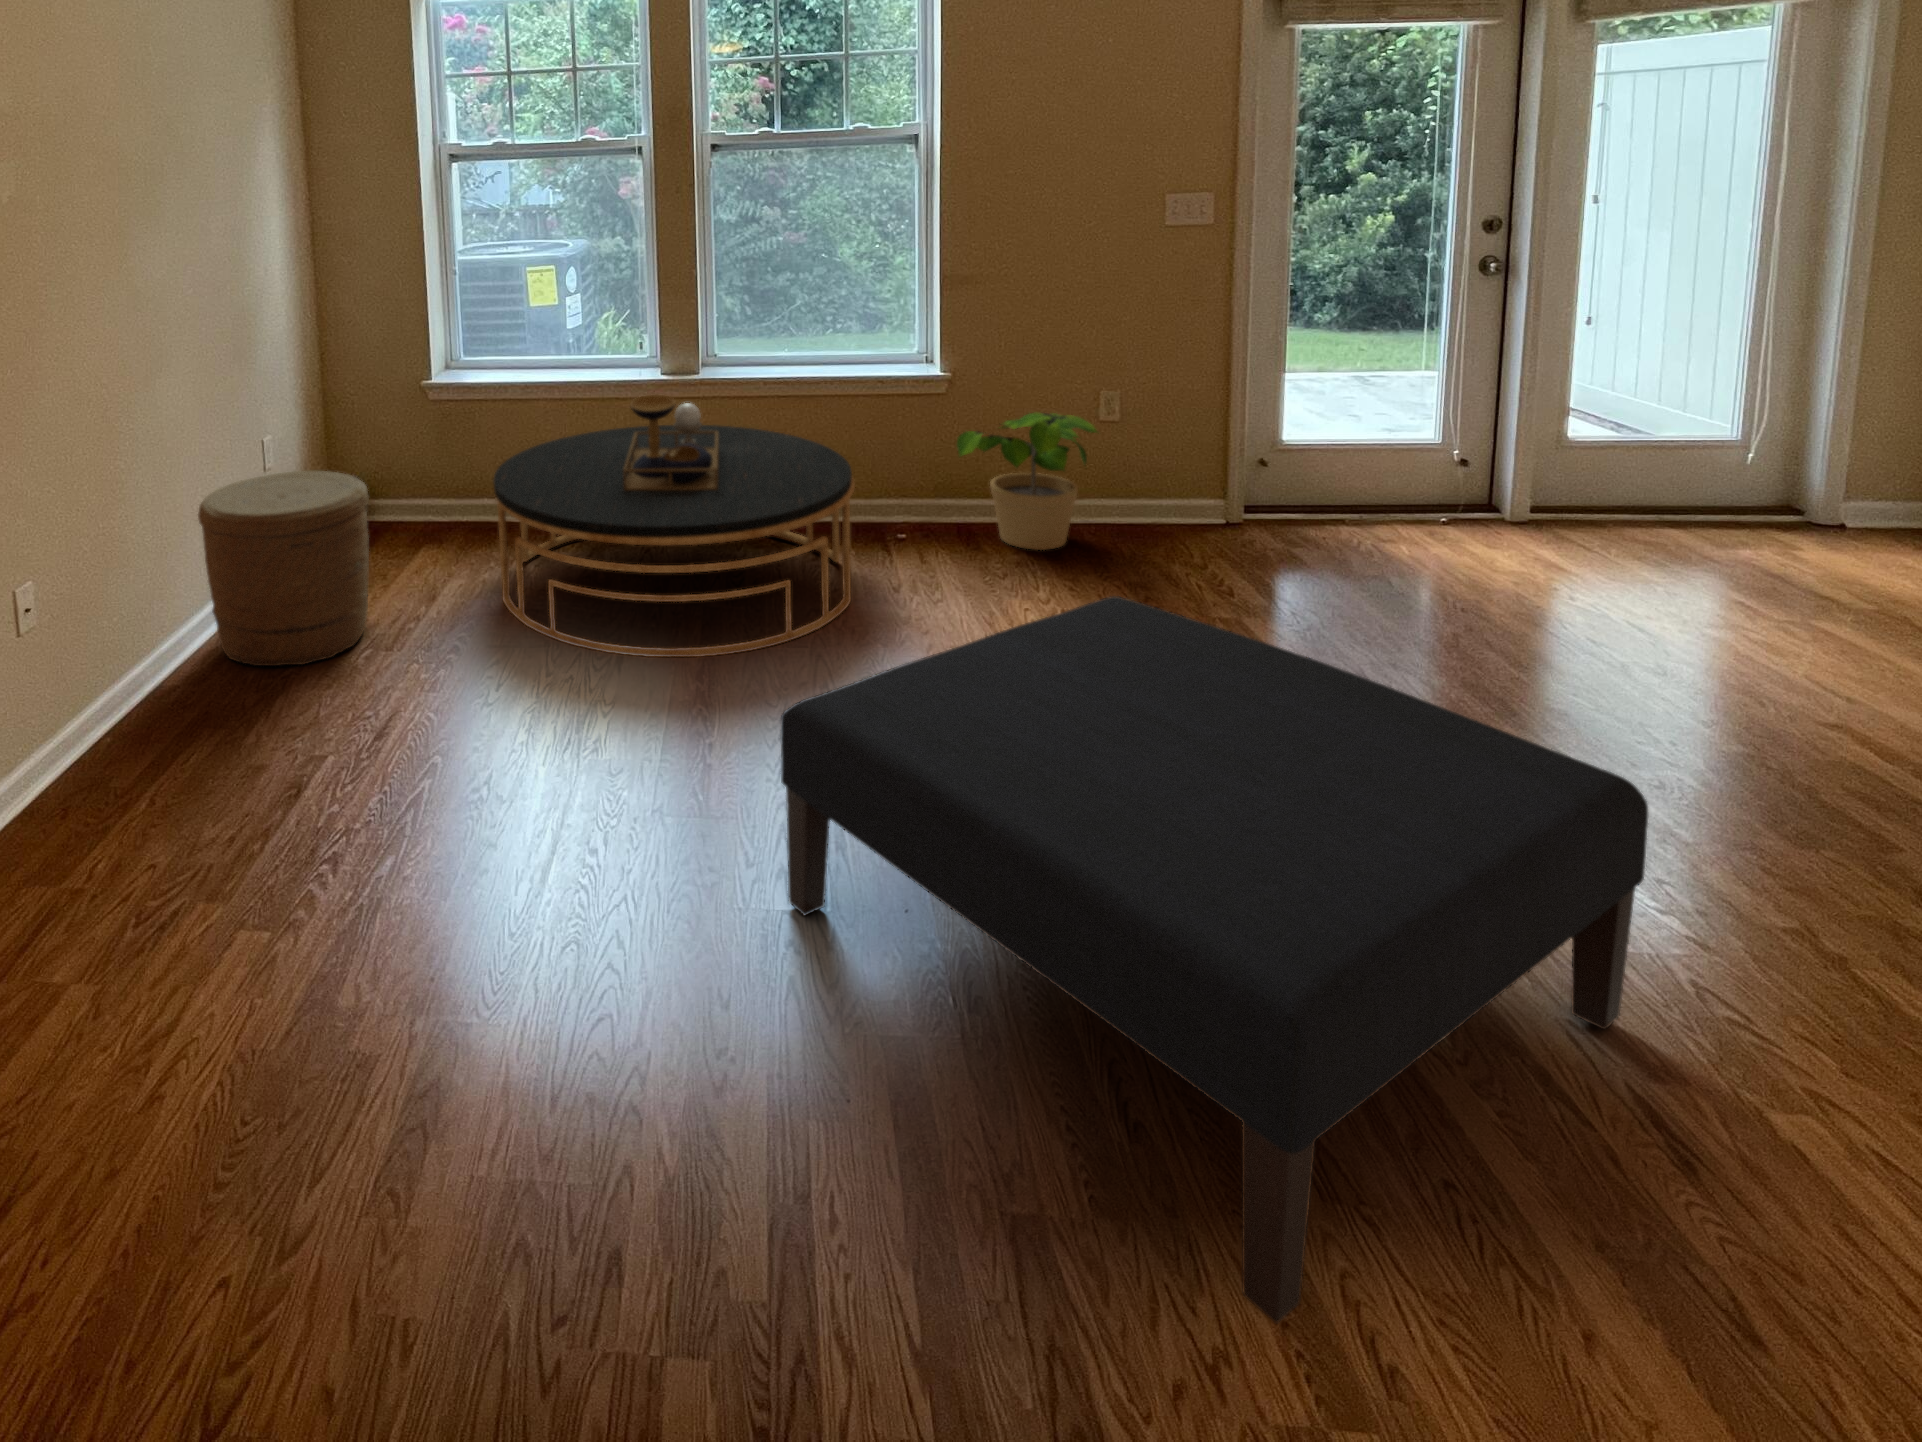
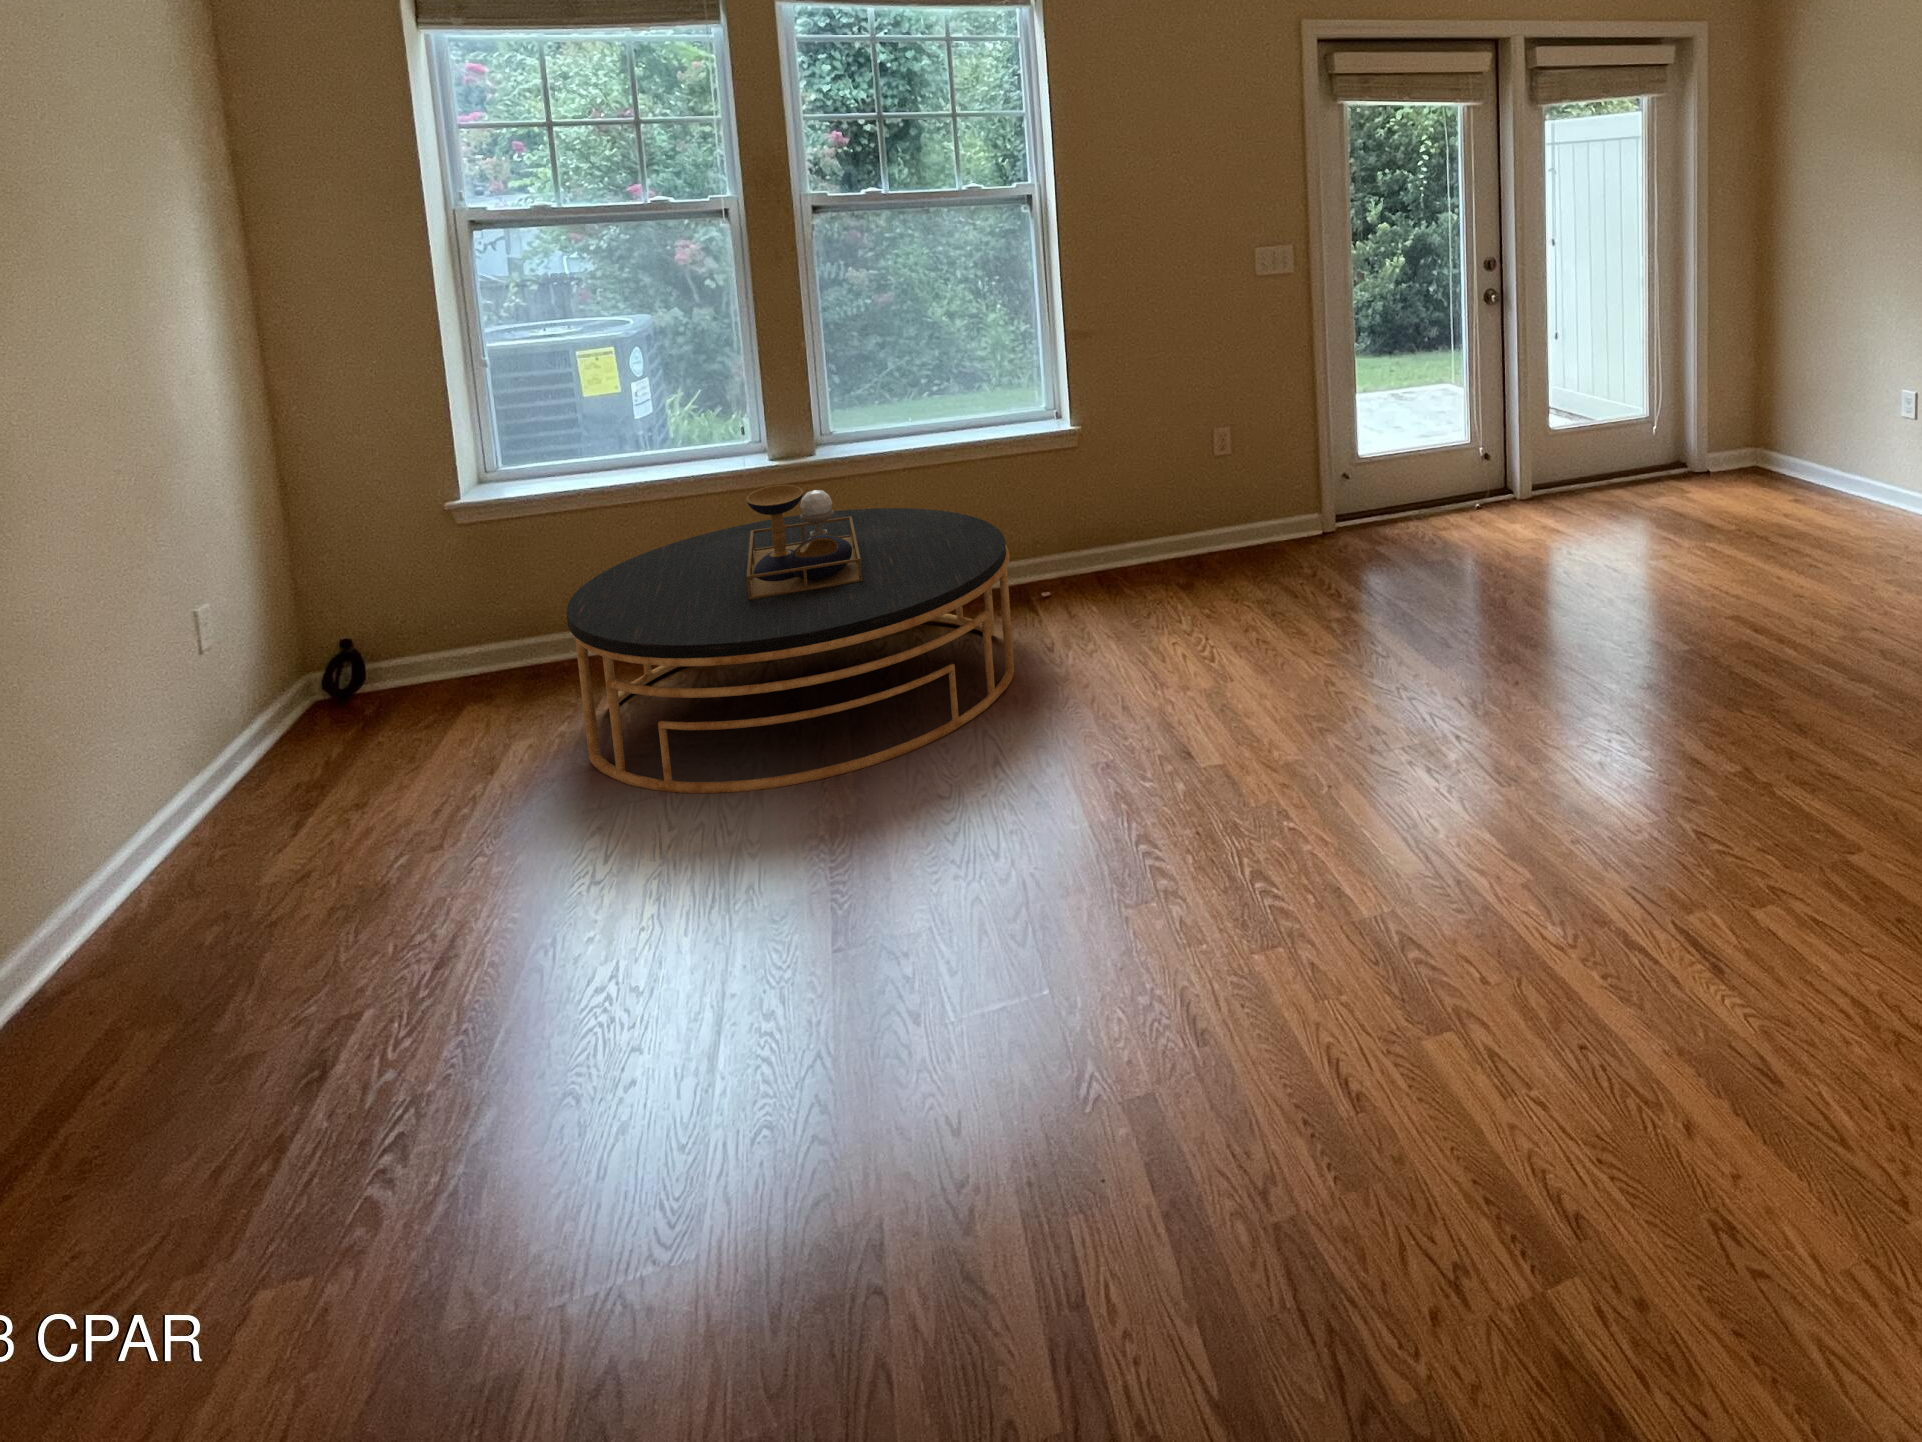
potted plant: present [957,413,1097,550] -> none [1101,455,1232,588]
woven basket: present [198,471,369,666] -> none [70,643,385,944]
ottoman: present [781,596,1648,1324] -> none [988,618,1658,1214]

